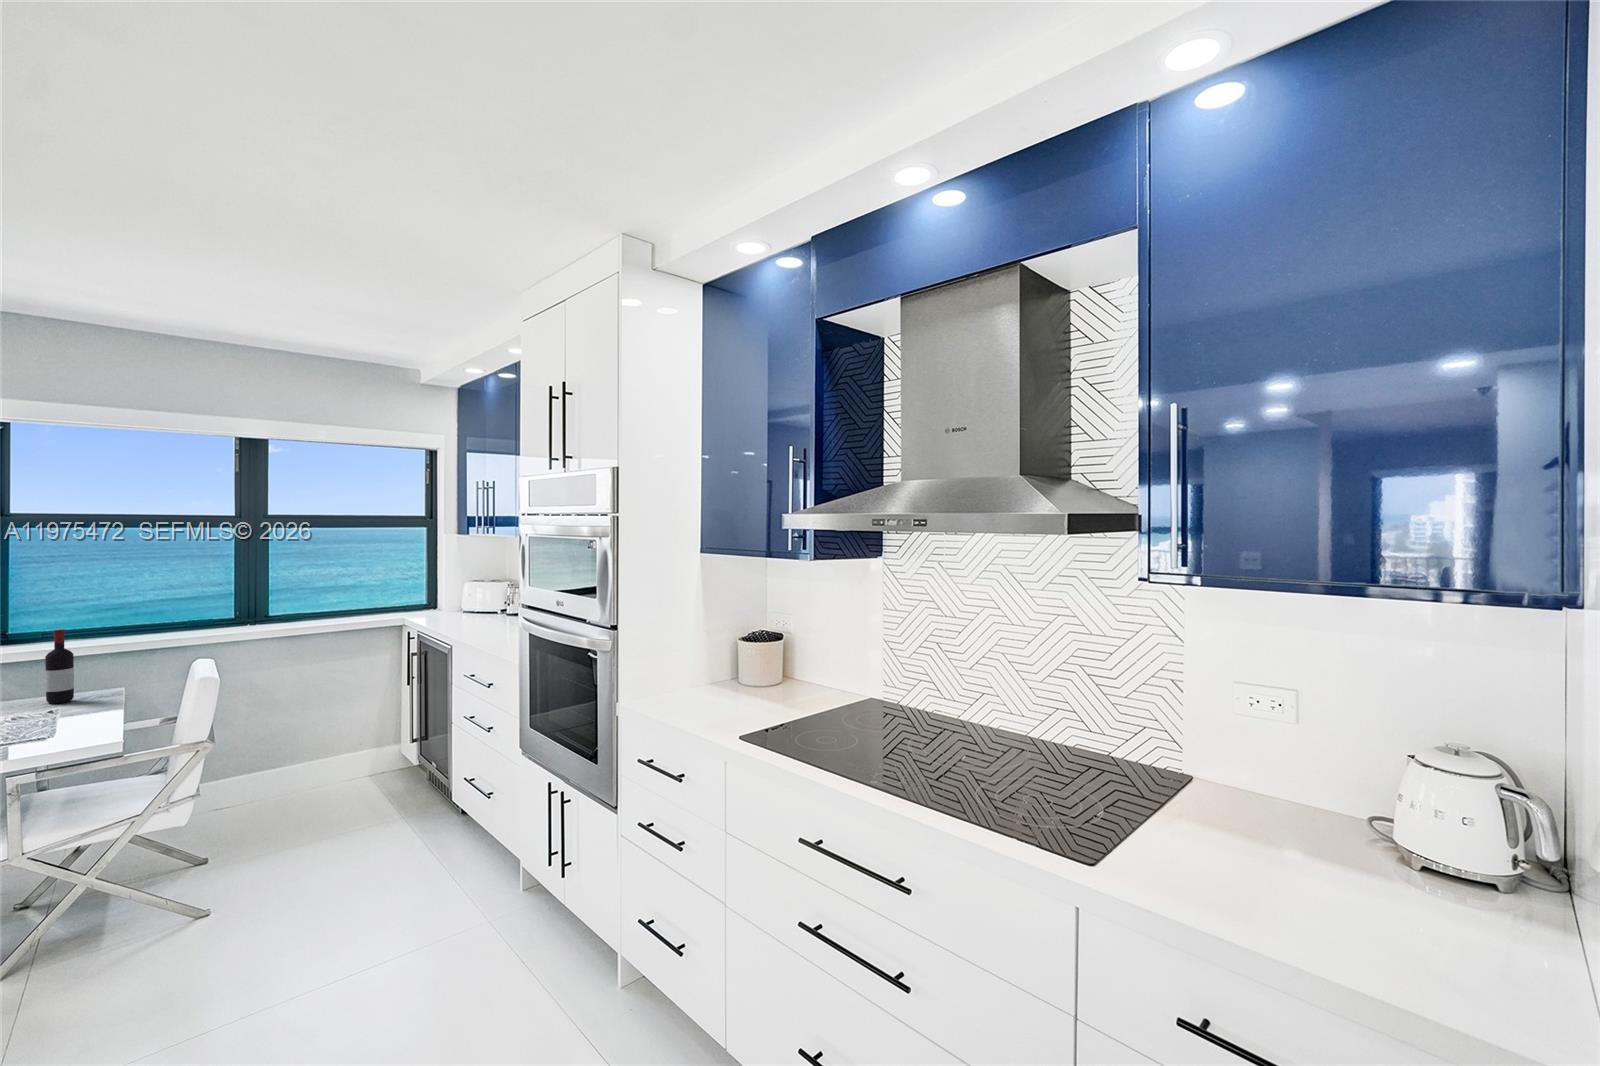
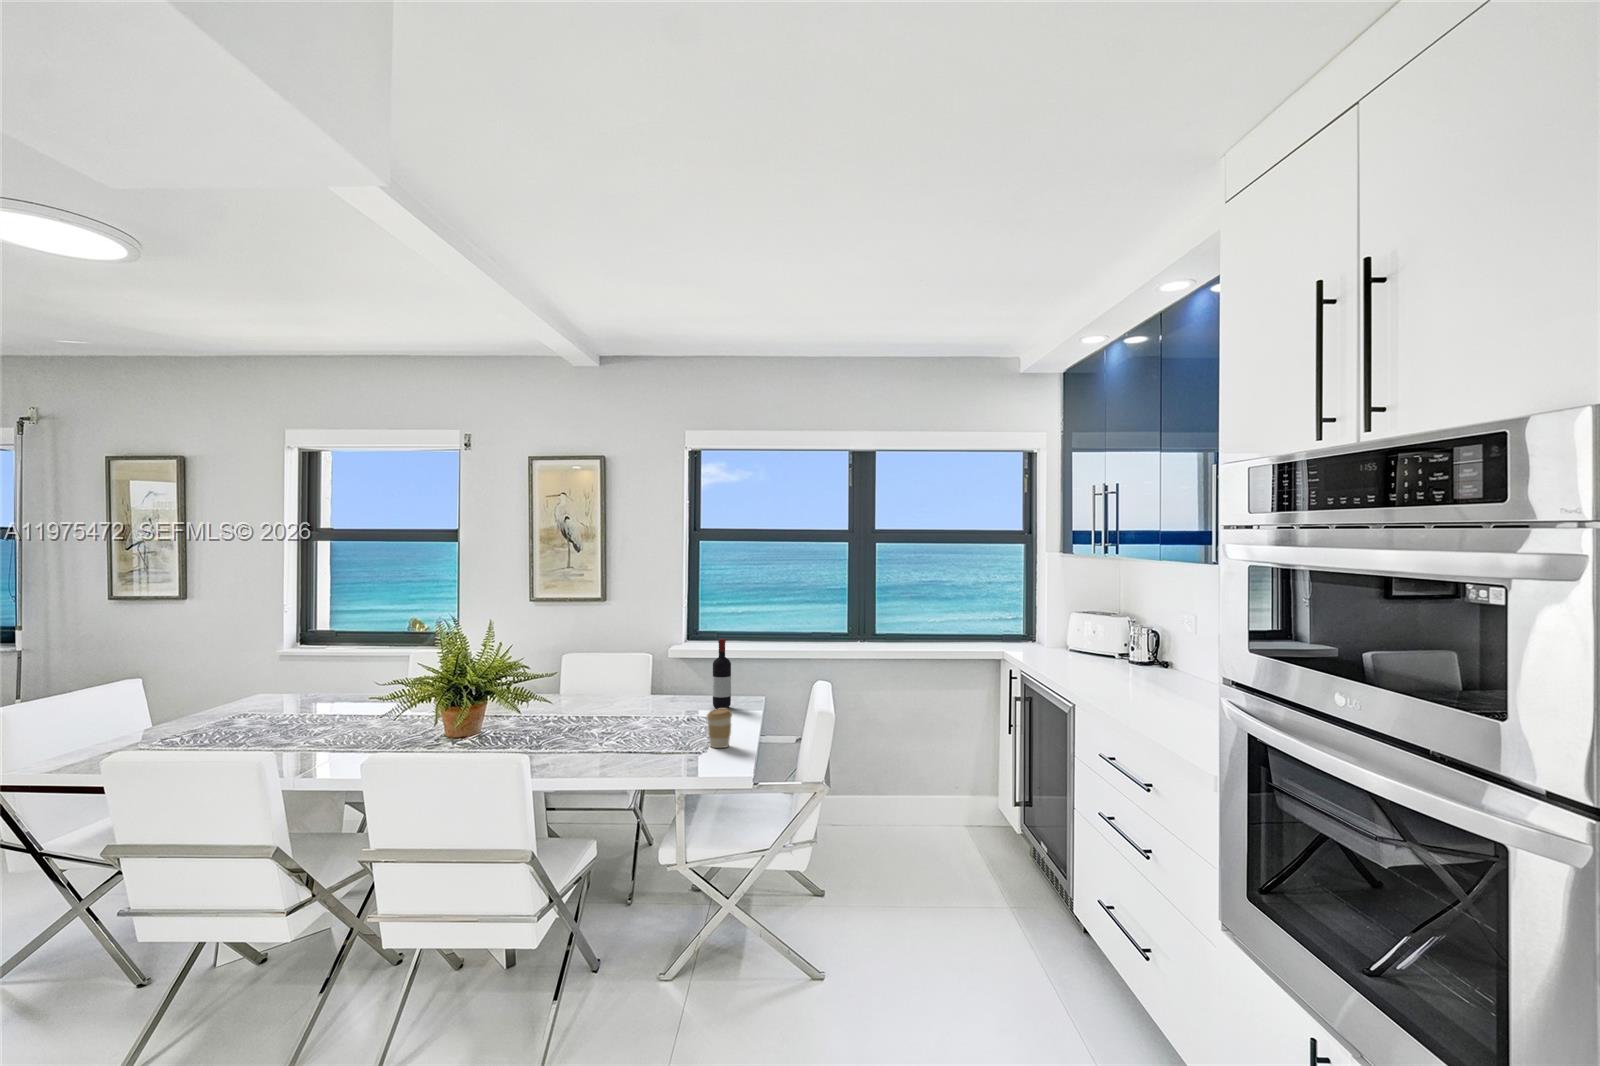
coffee cup: none [35,698,74,740] -> present [707,708,732,748]

